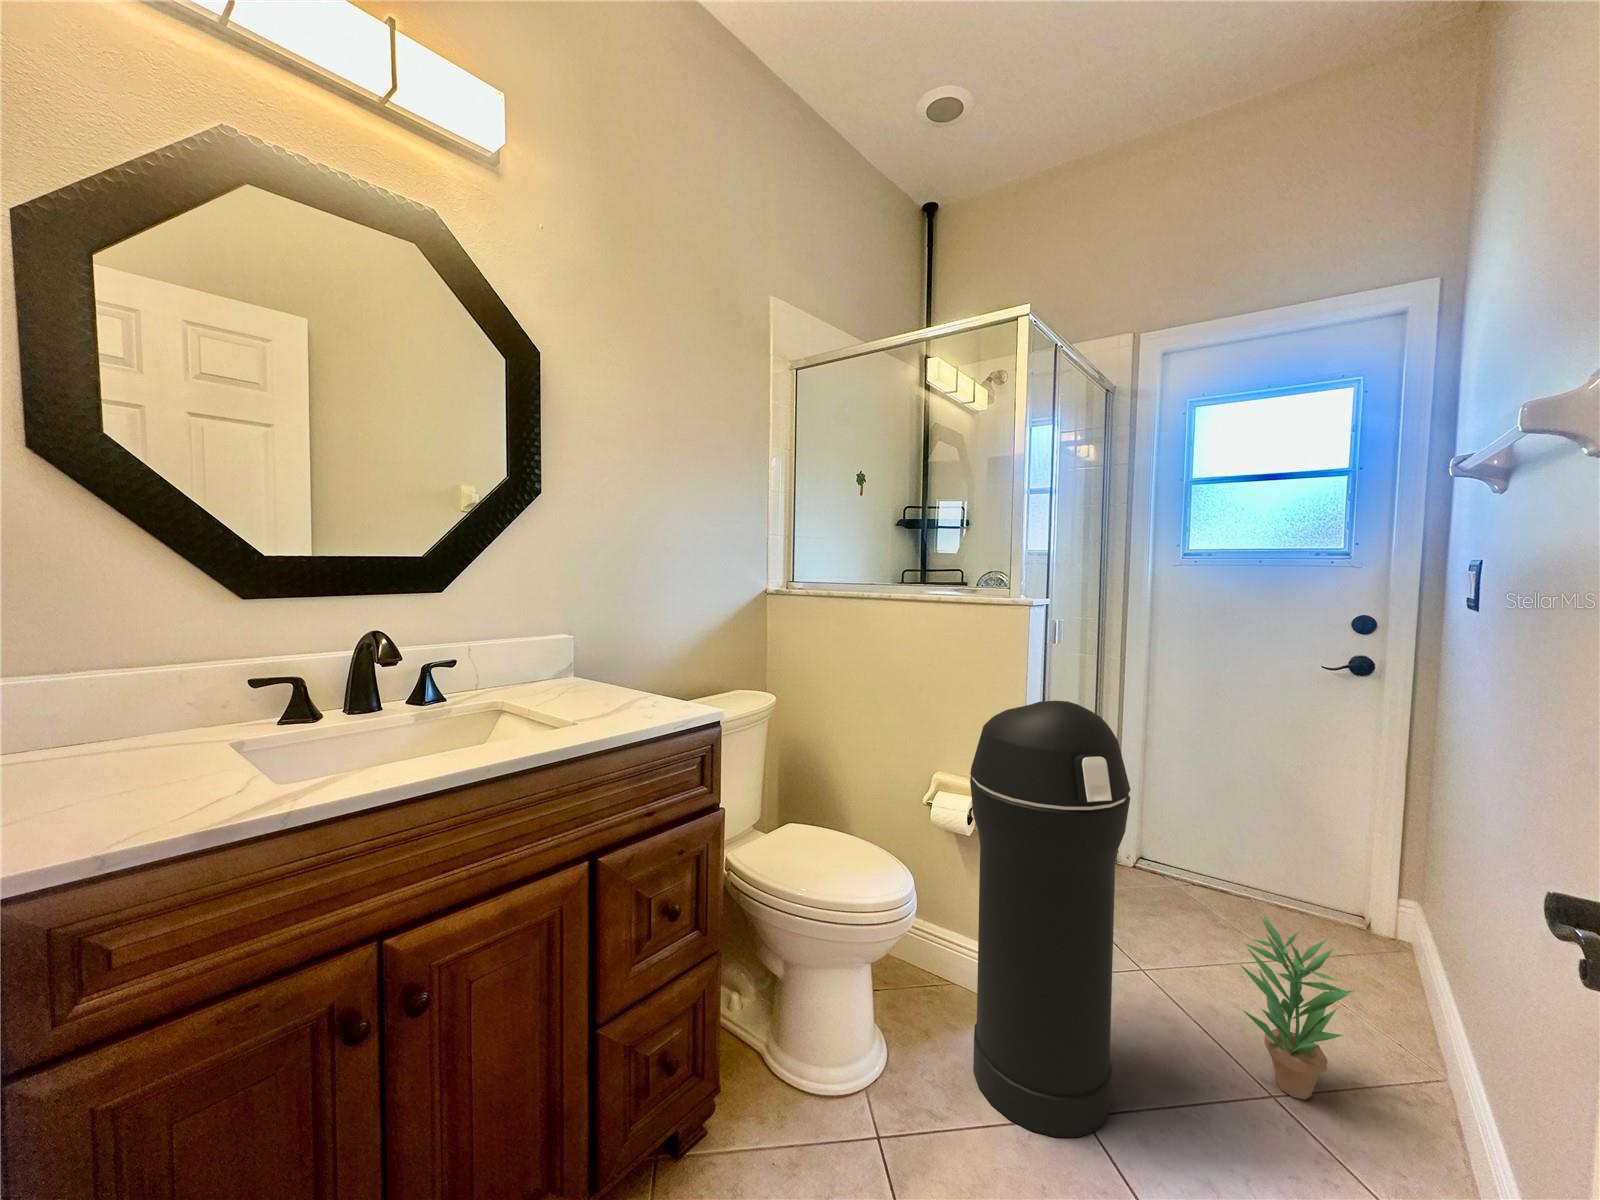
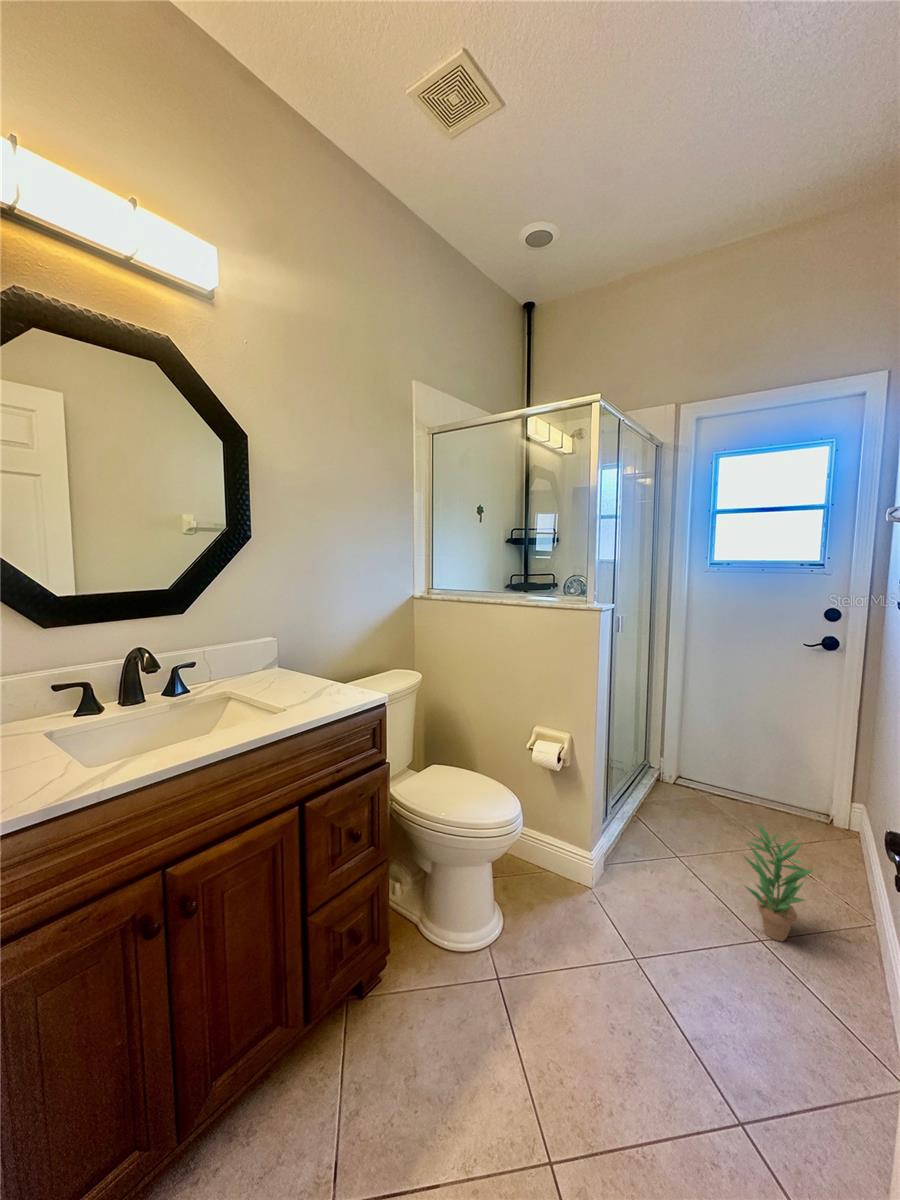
trash can: present [970,701,1130,1137] -> none [560,680,669,973]

